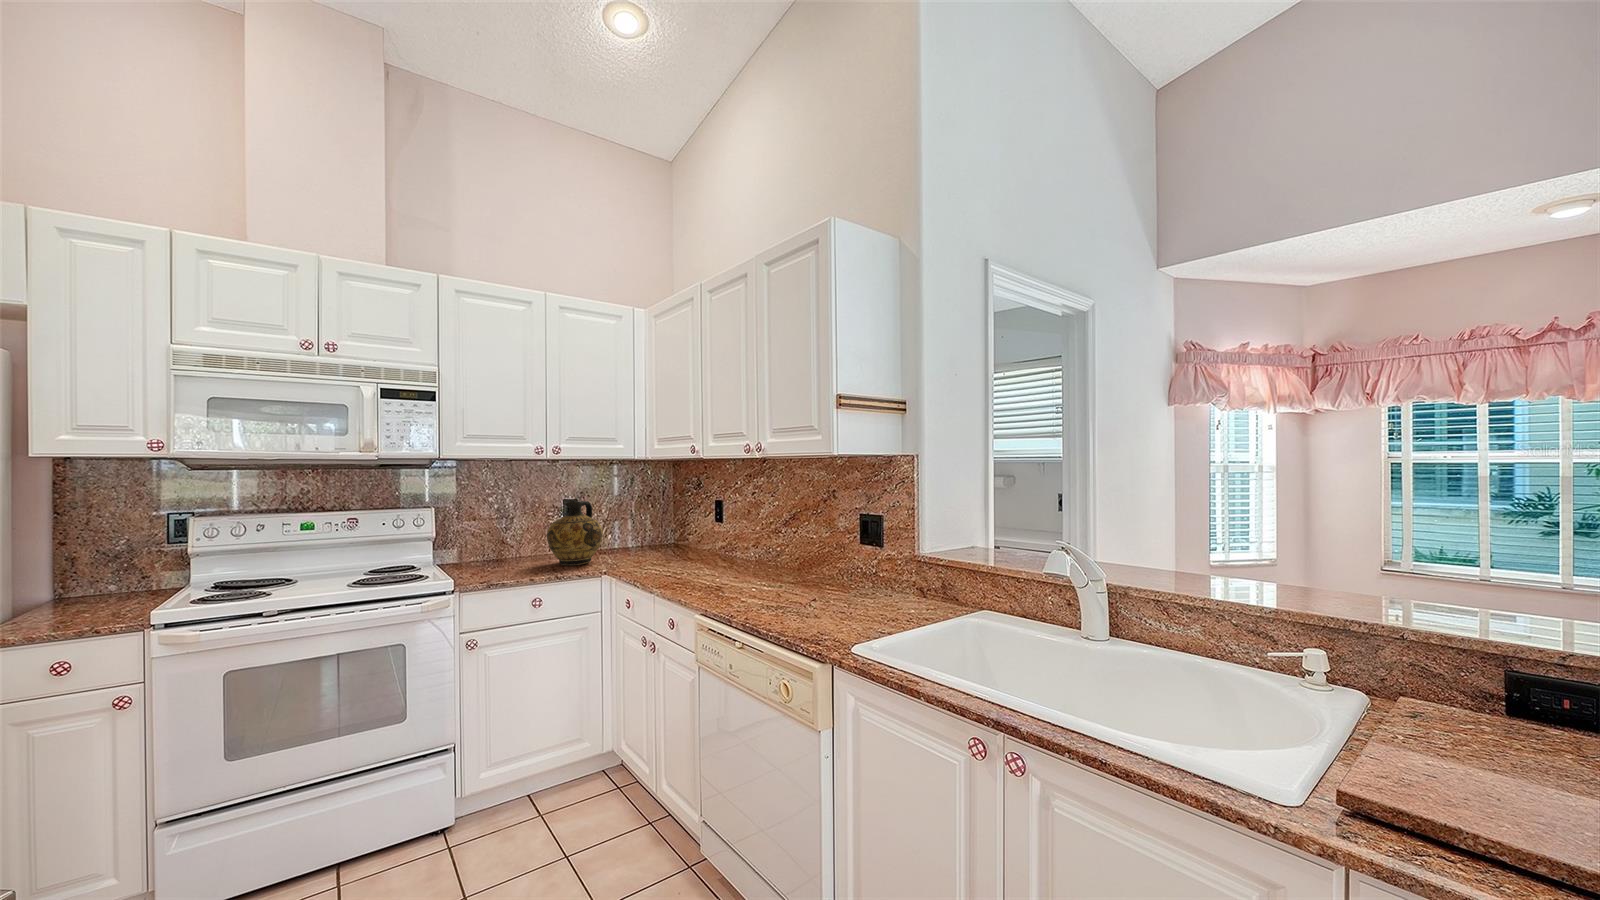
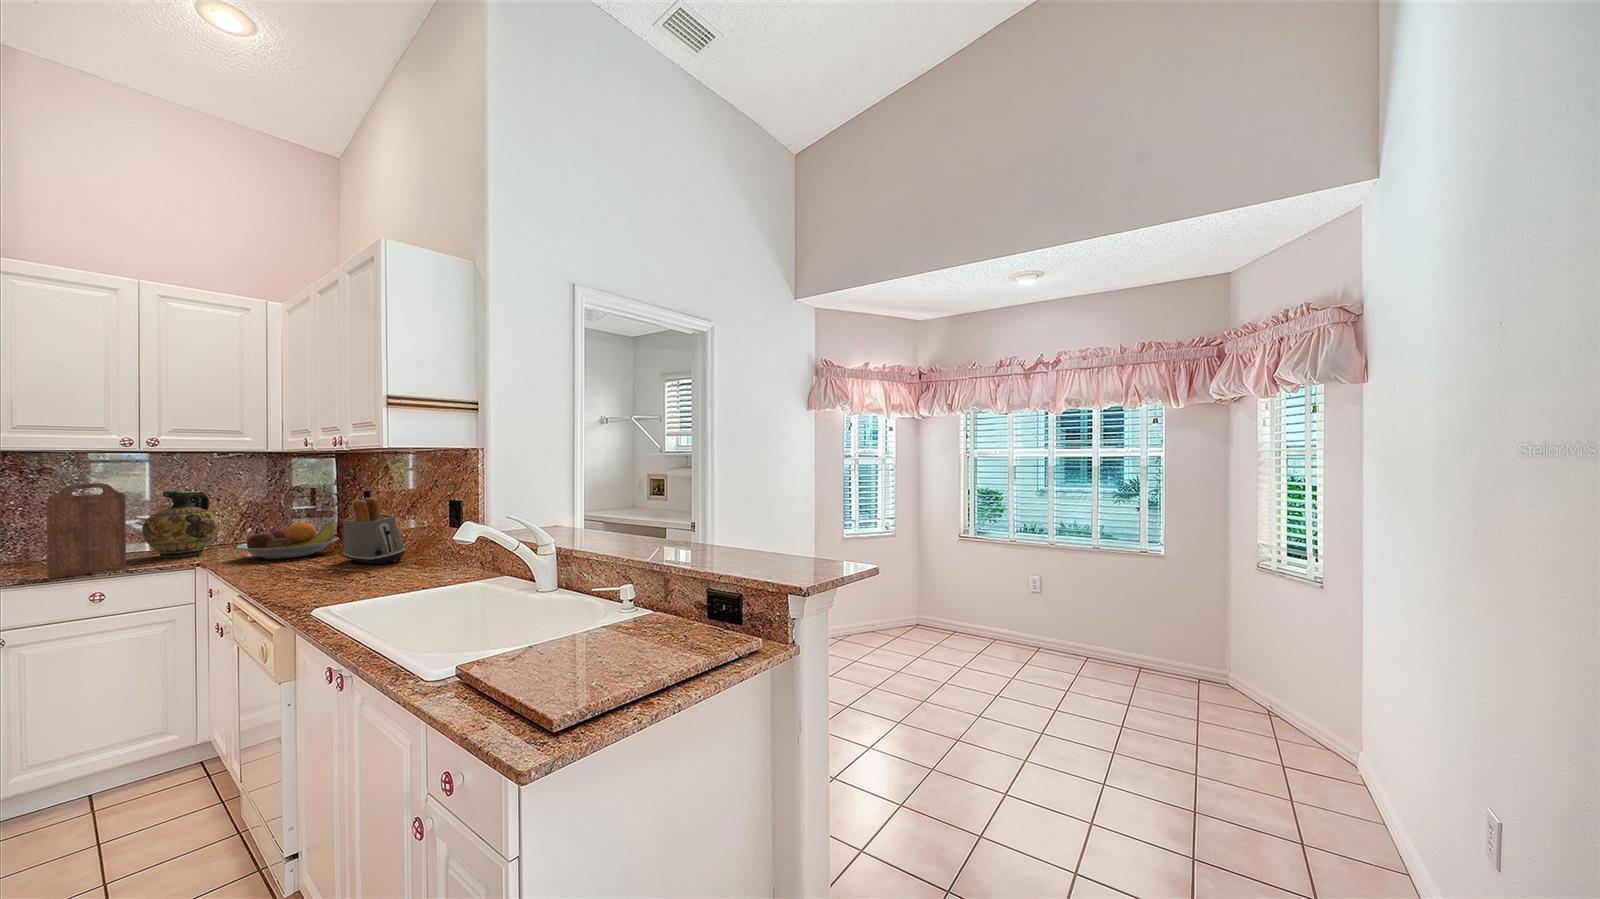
cutting board: none [500,491,551,586] -> present [47,483,126,578]
toaster: none [742,510,808,585] -> present [342,498,405,564]
fruit bowl: none [634,534,716,572] -> present [236,522,338,559]

